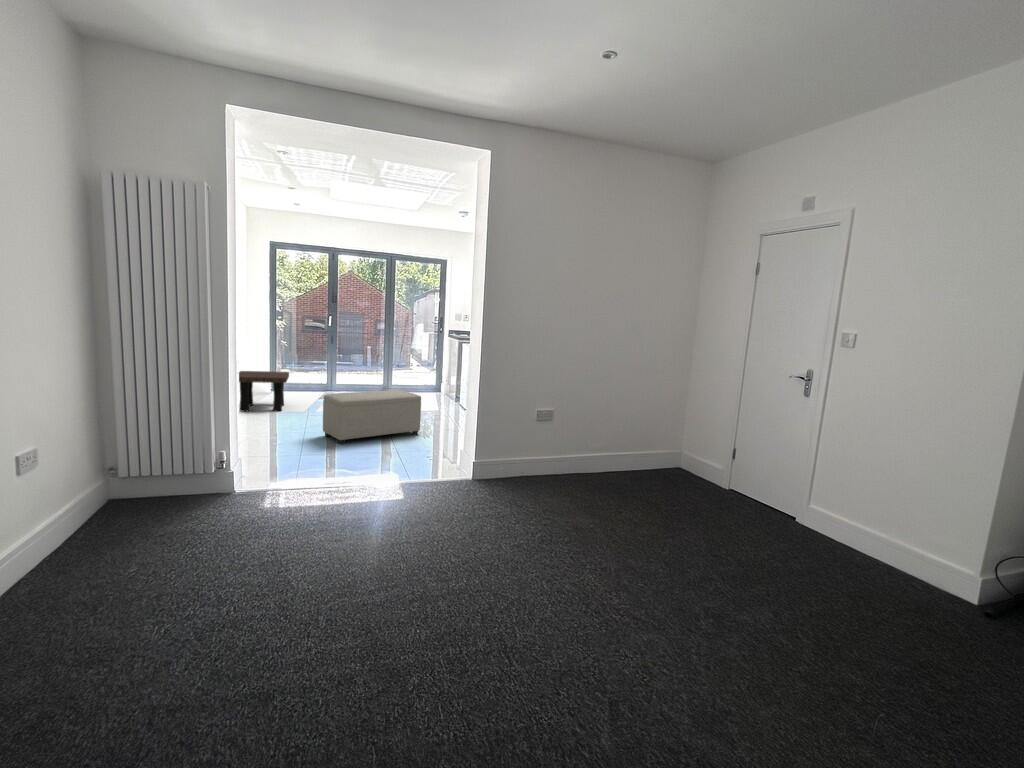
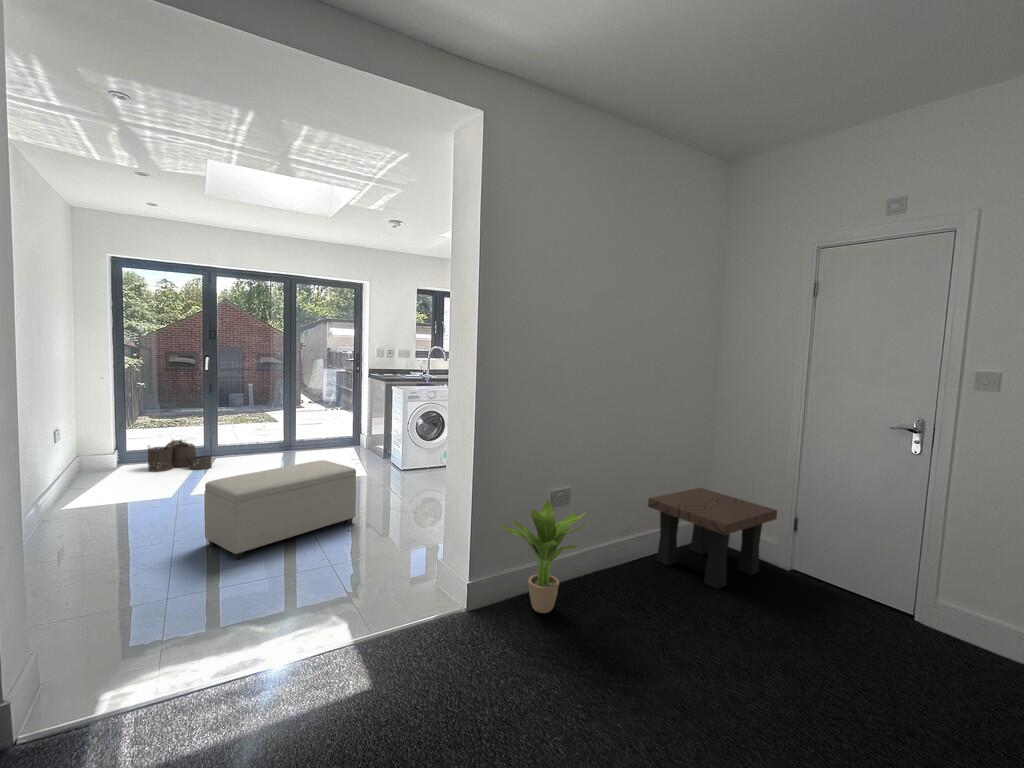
side table: present [239,371,289,411] -> present [648,488,777,589]
woven basket: none [290,376,332,398] -> present [148,440,212,472]
potted plant: none [494,413,553,486] -> present [501,500,586,613]

